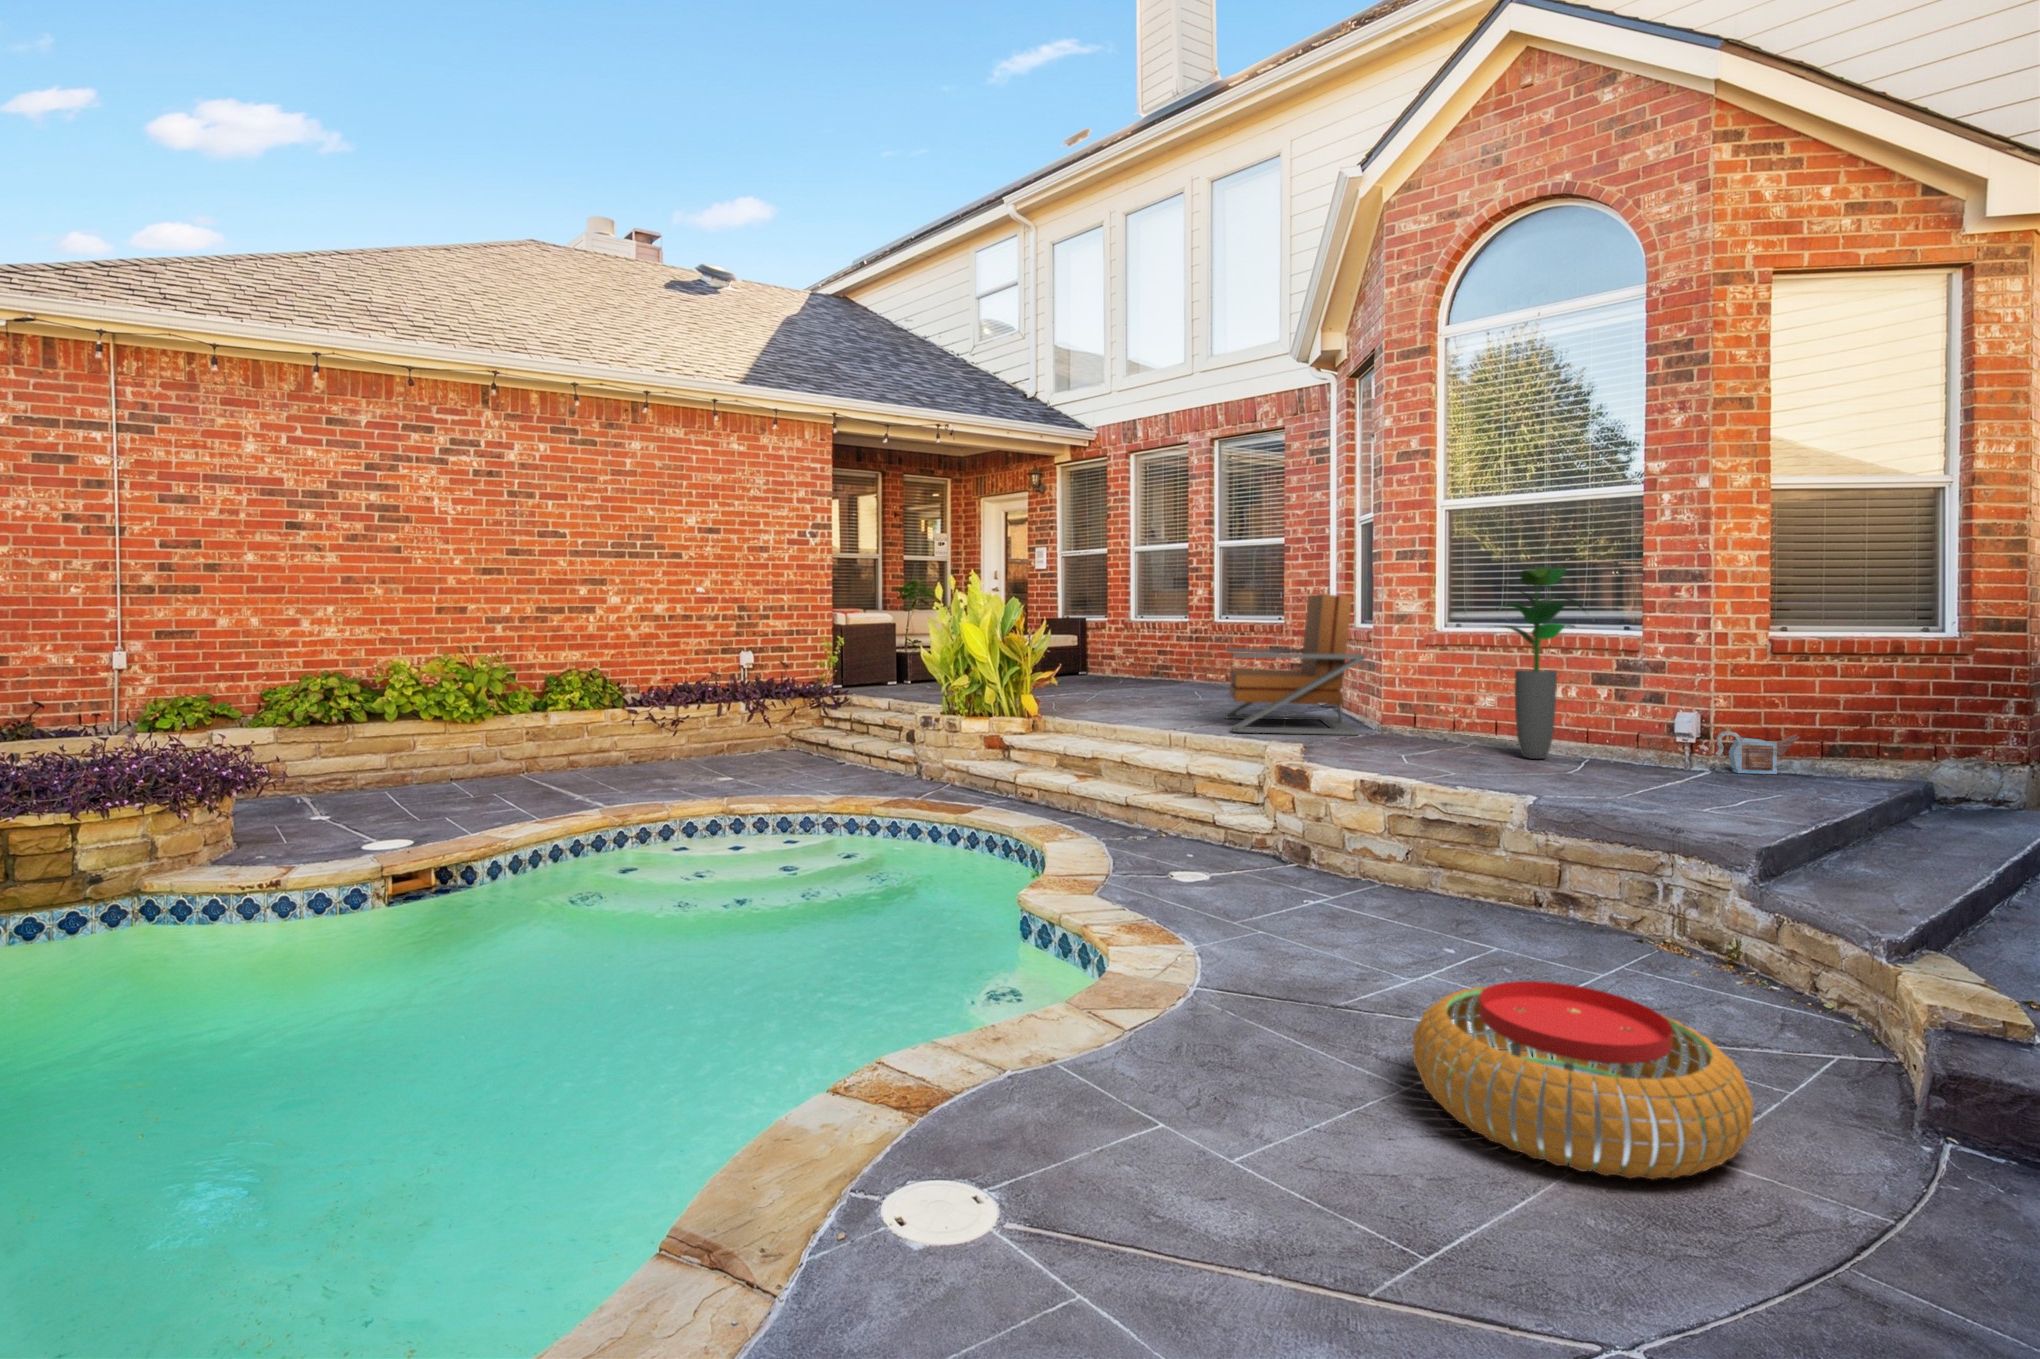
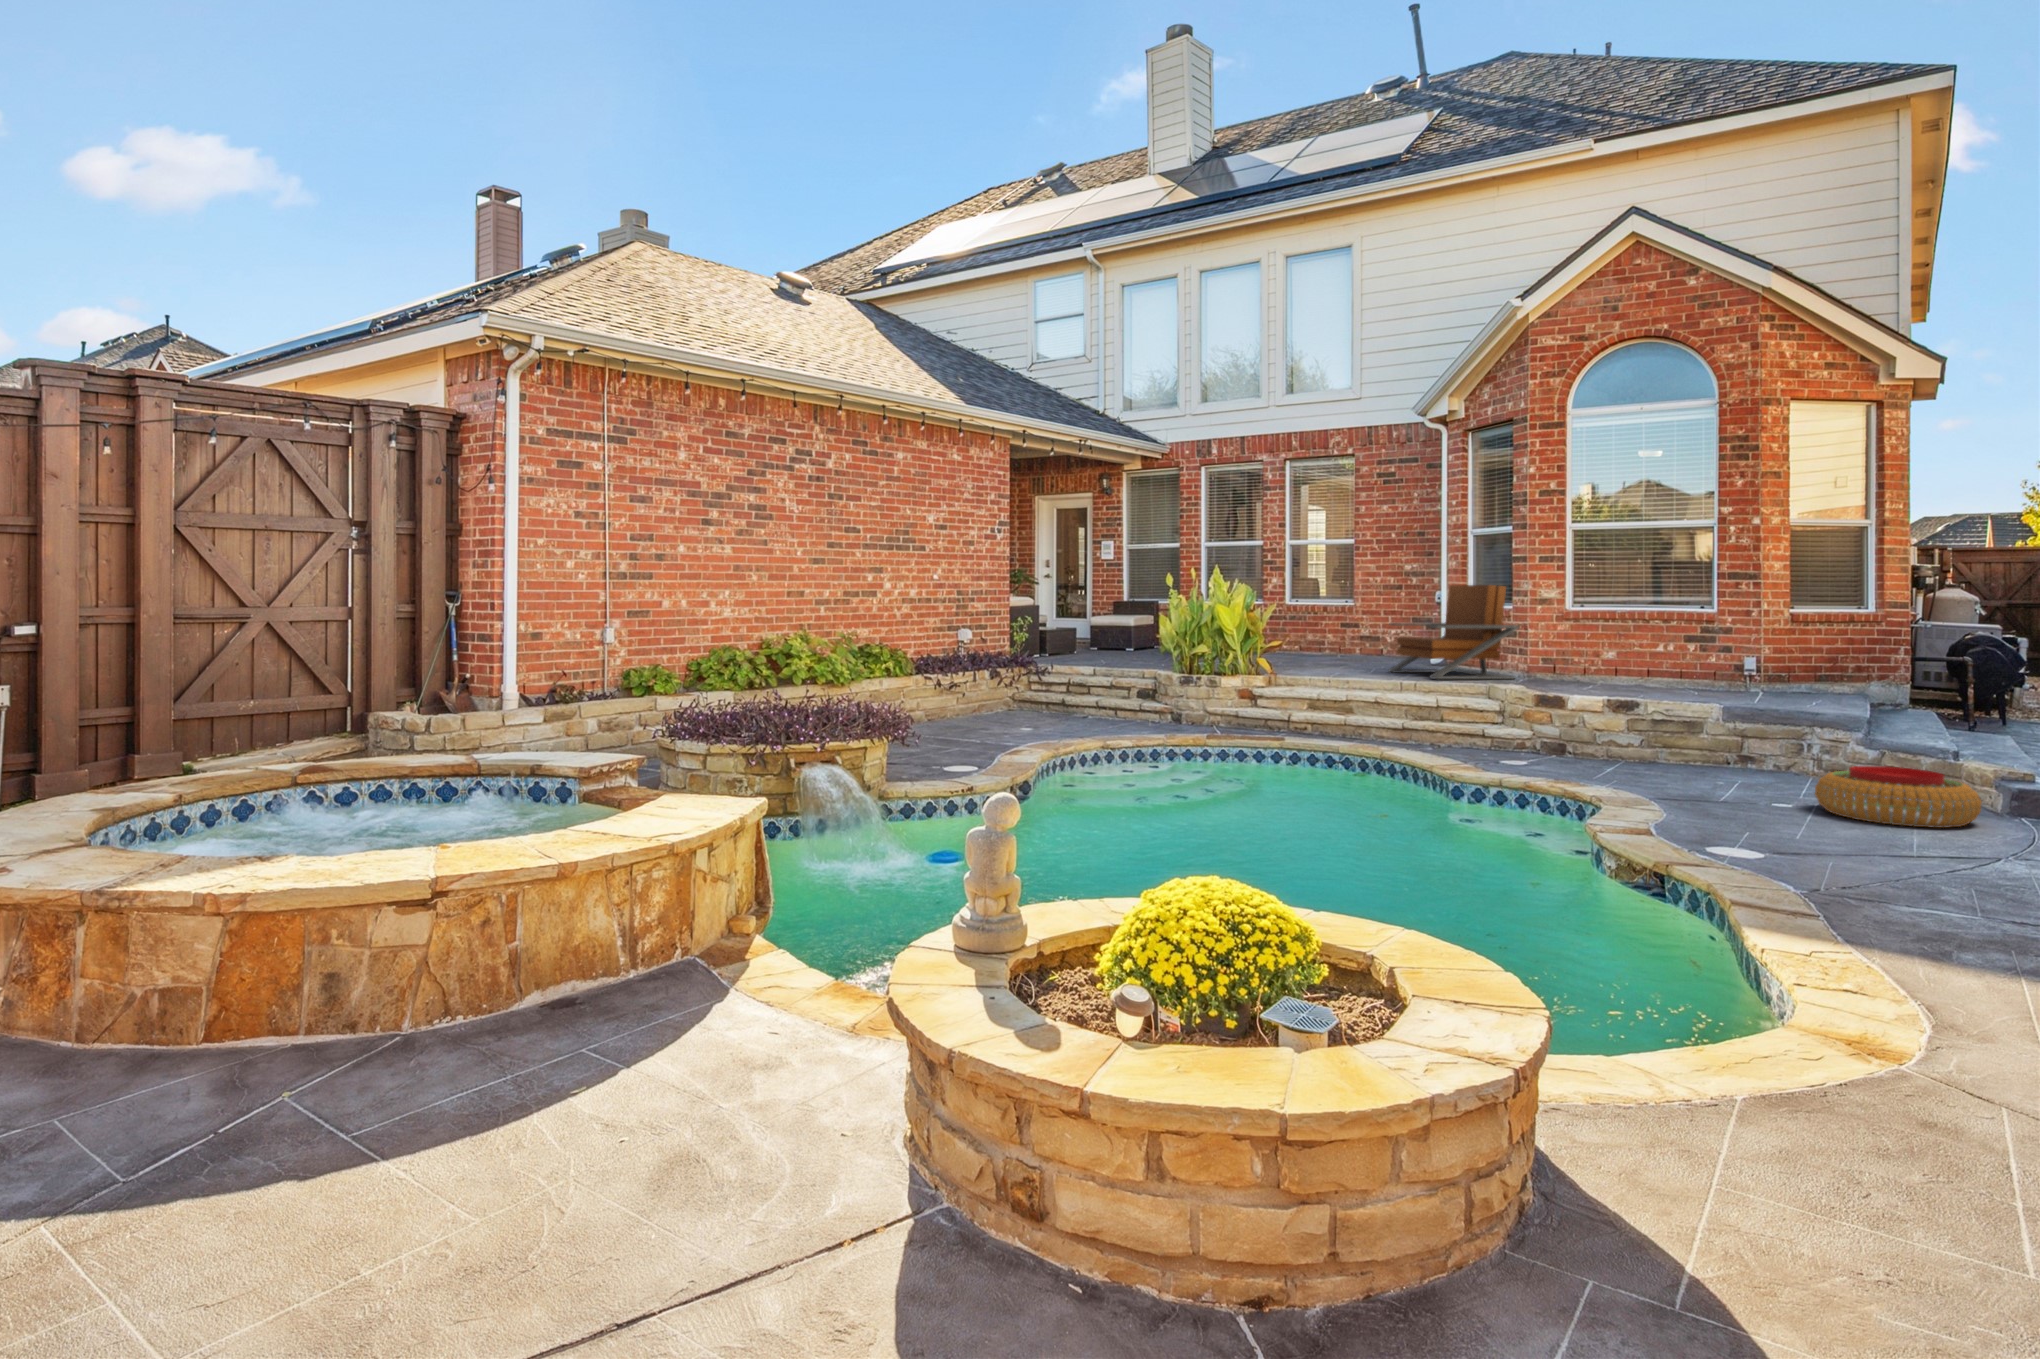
potted plant: present [1504,567,1585,759] -> none [1626,569,1688,687]
watering can: present [1715,731,1800,774] -> none [1764,666,1805,690]

